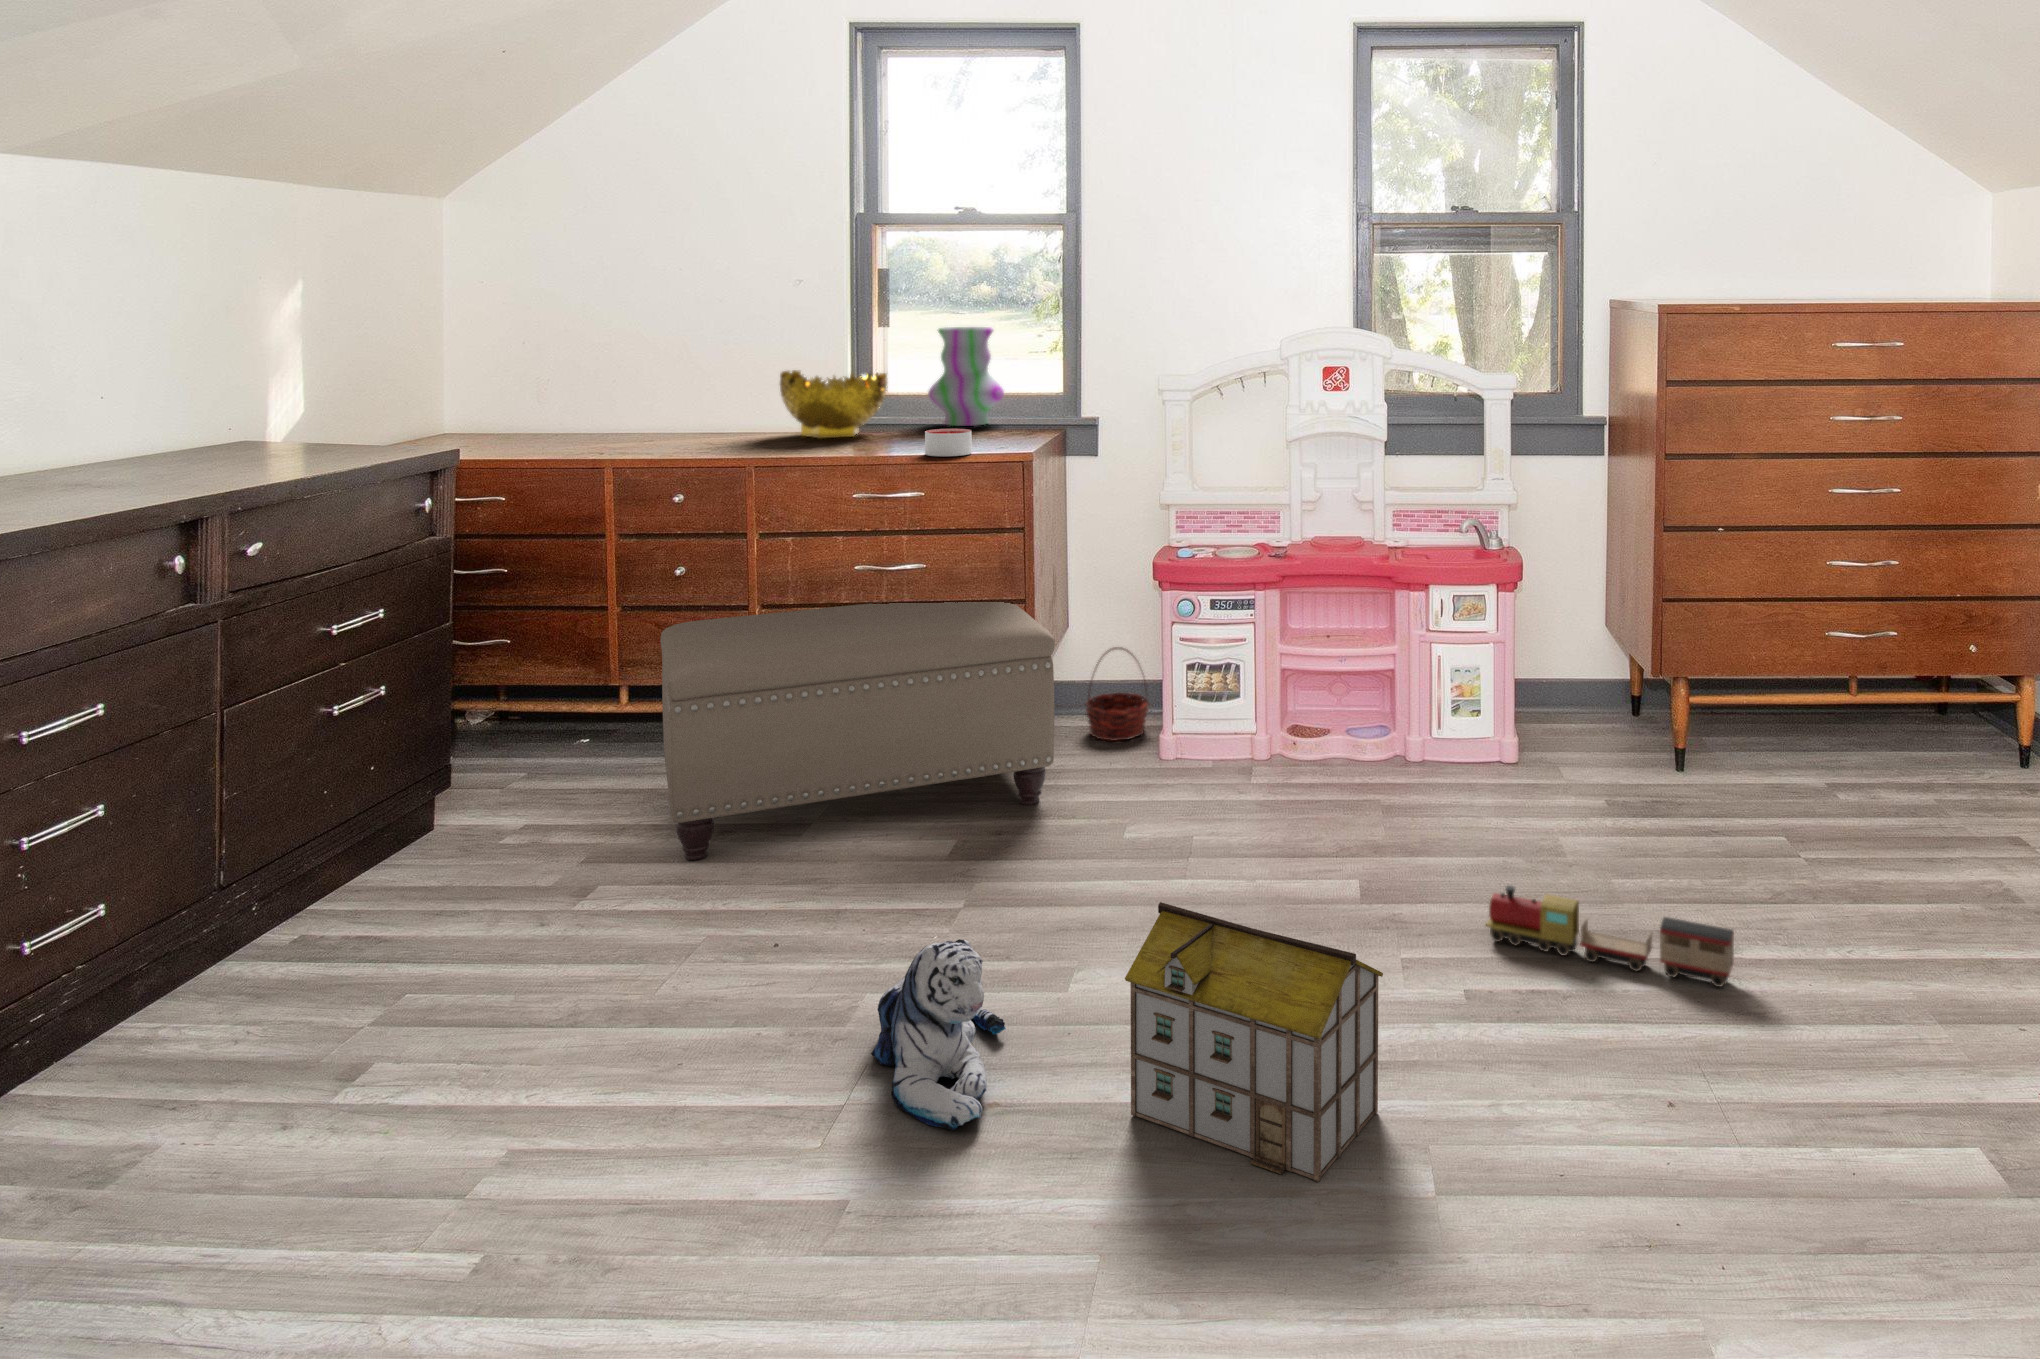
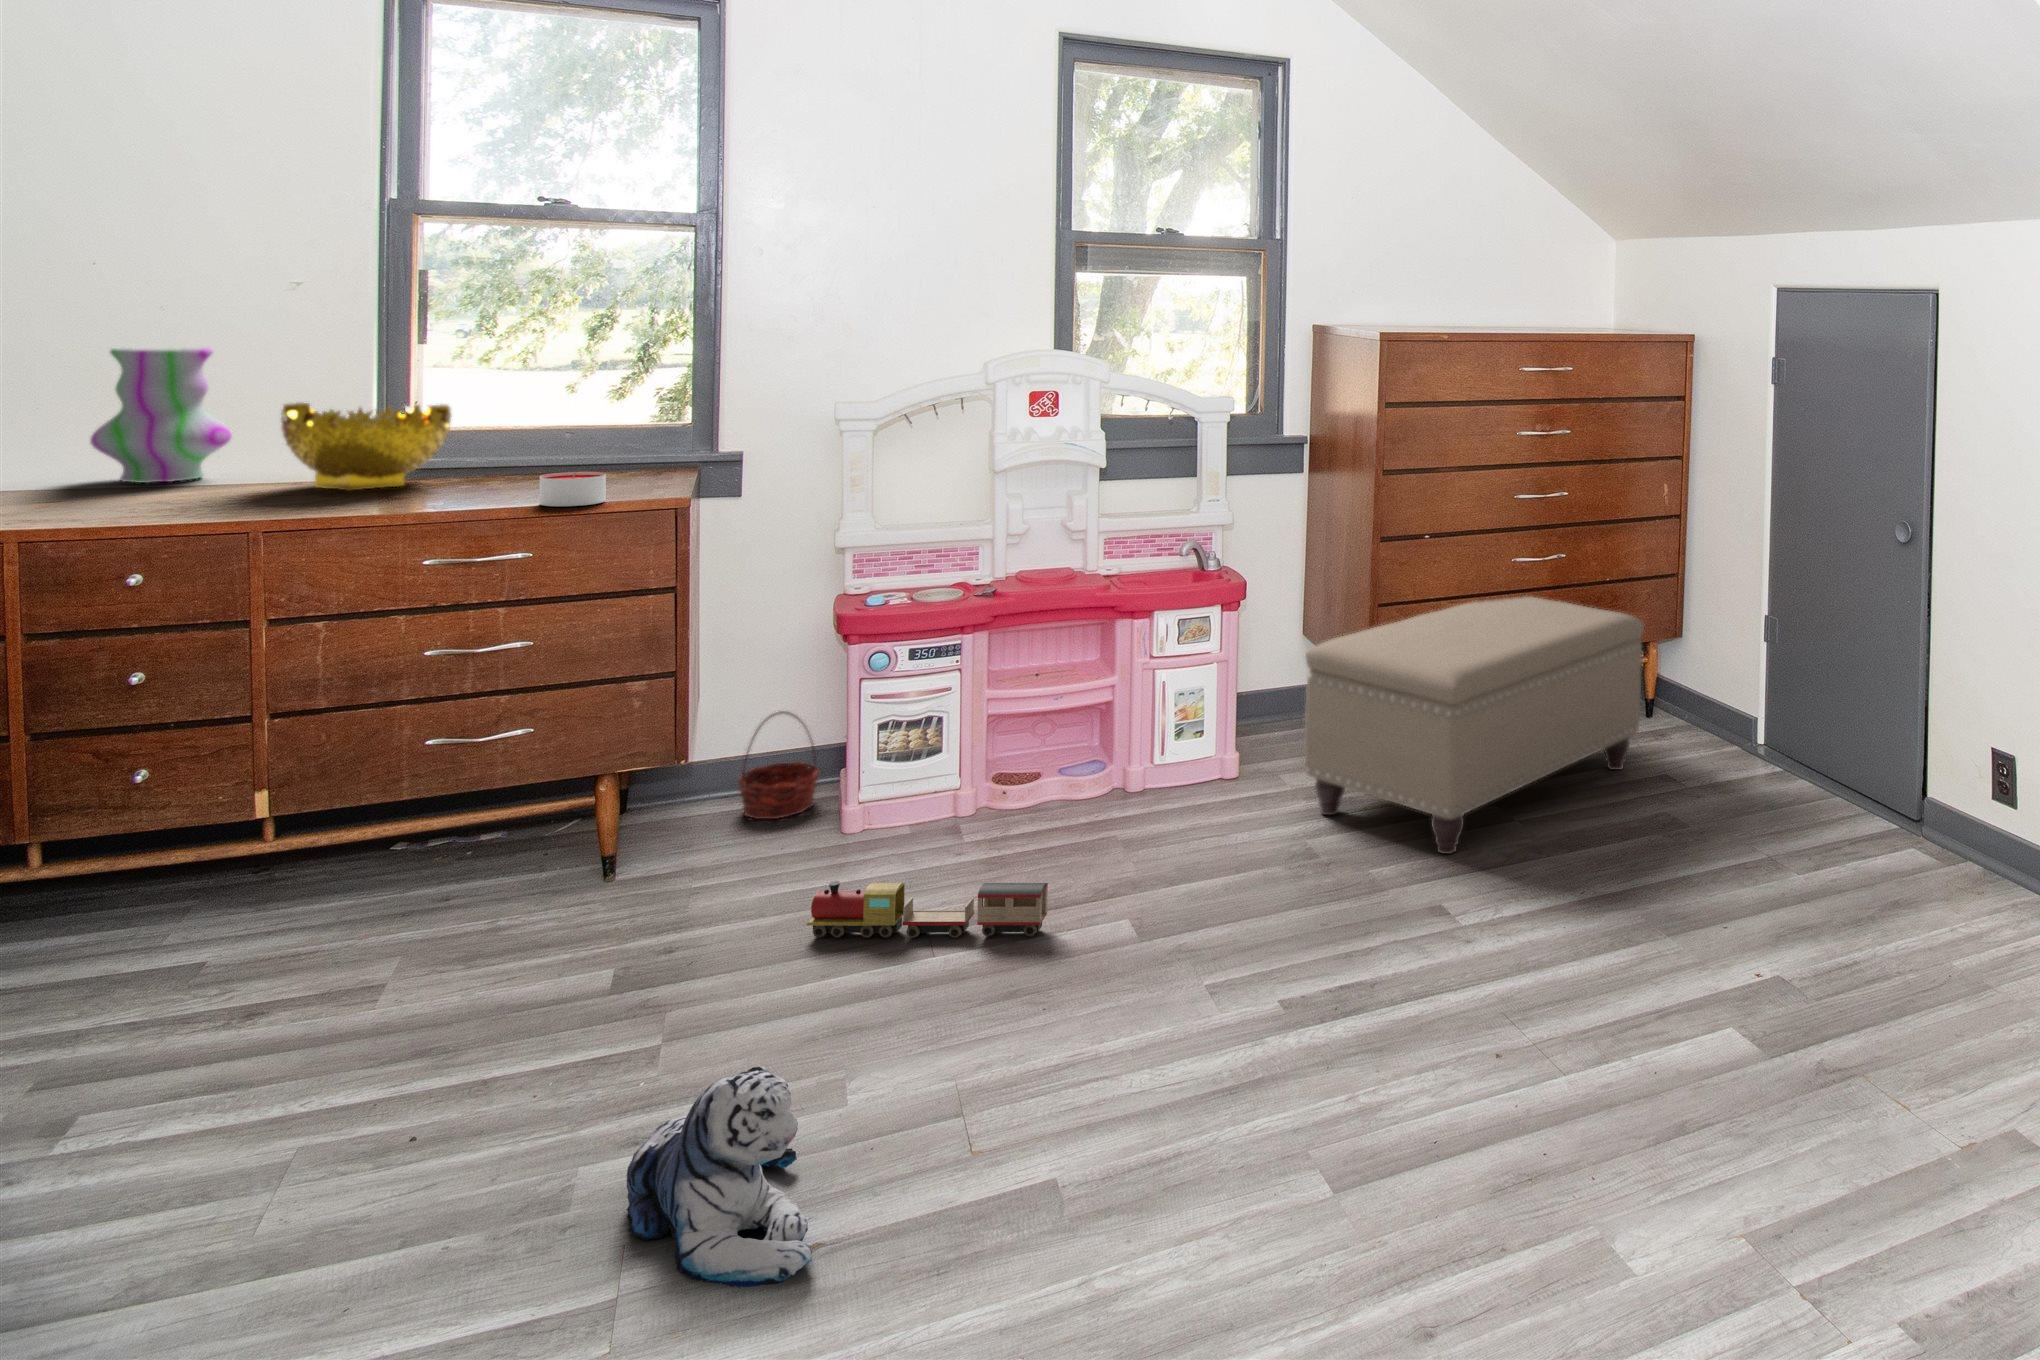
vase: present [928,327,1004,426] -> present [90,348,232,483]
ottoman: present [661,601,1055,860] -> present [1305,597,1644,854]
toy train: present [1486,885,1734,987] -> present [806,881,1048,938]
toy house: present [1125,902,1383,1182] -> none [985,974,1252,1219]

